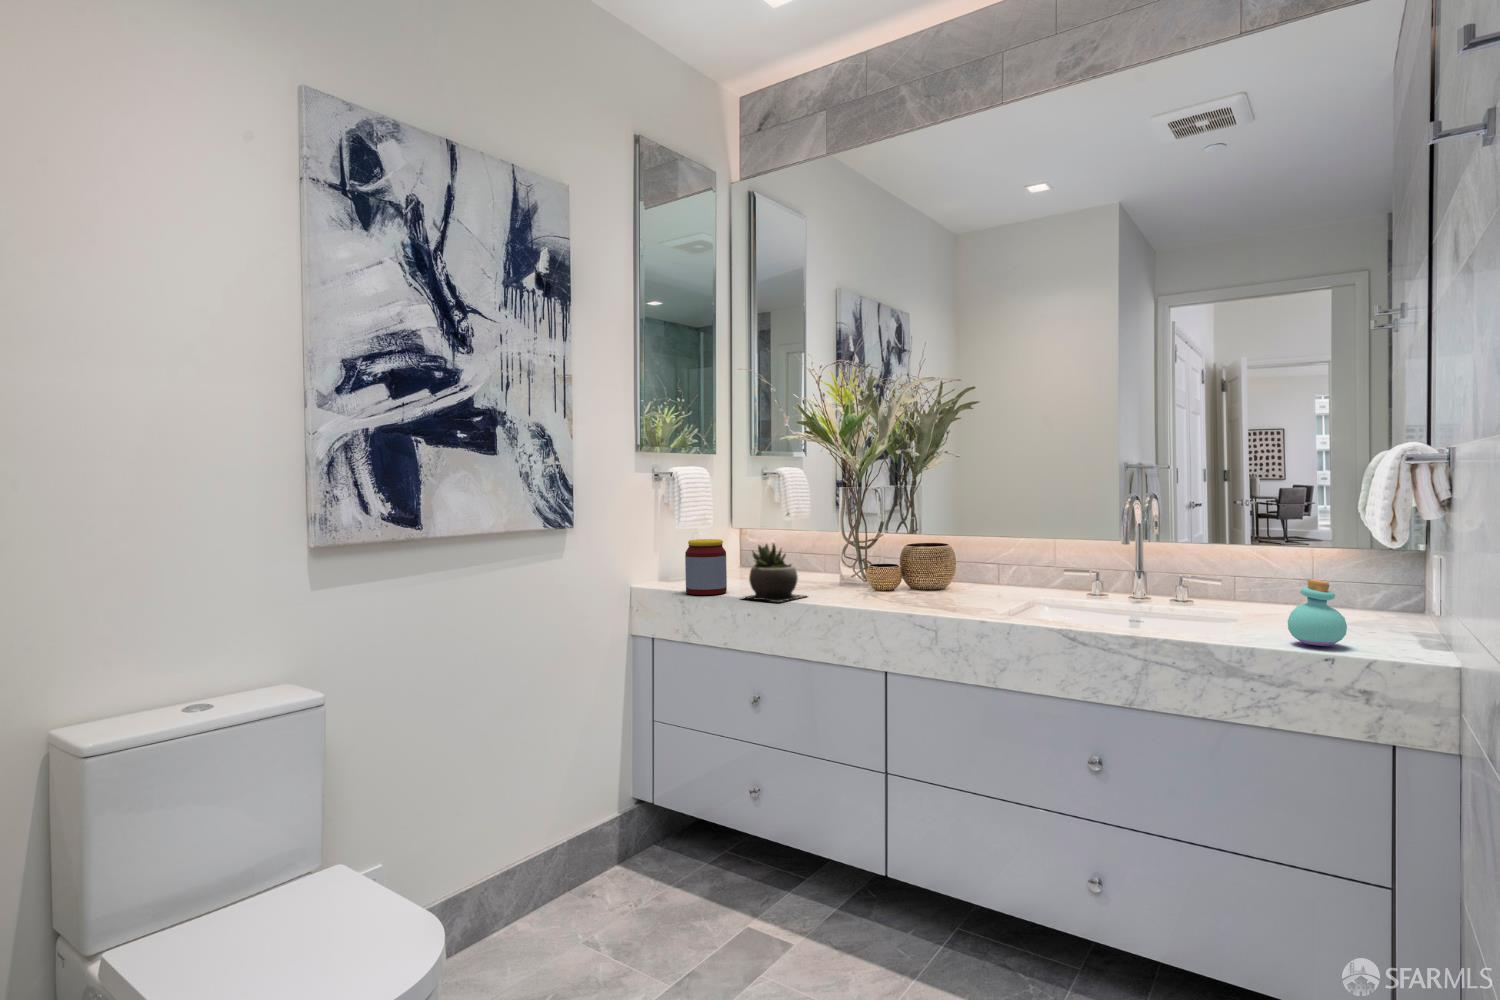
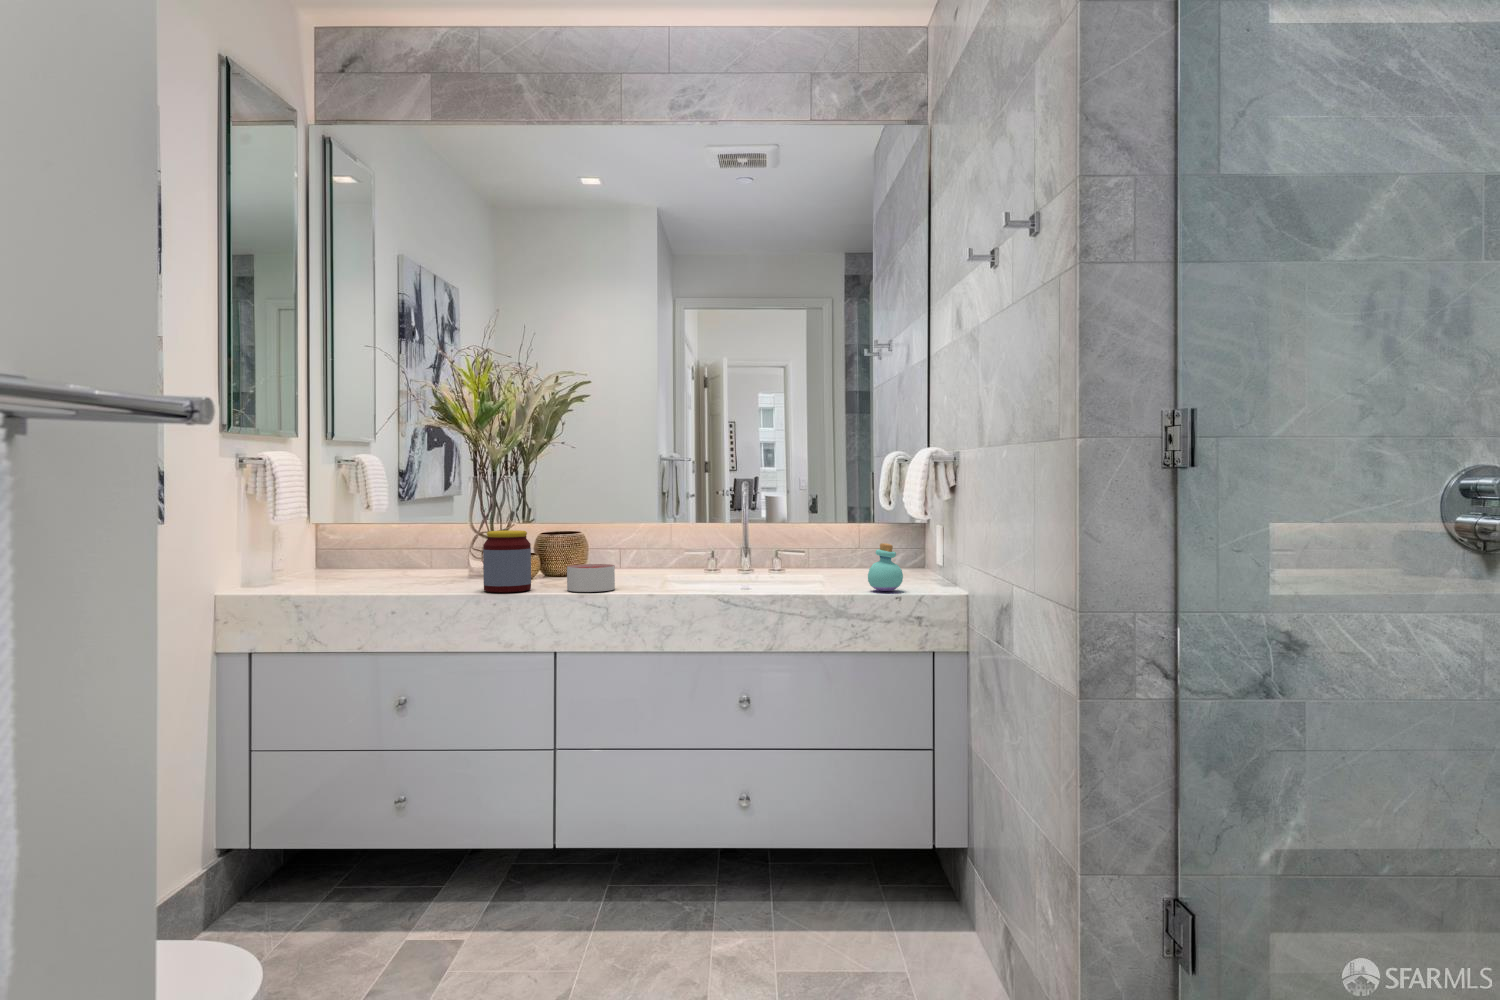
jar: present [685,539,727,595] -> present [483,530,531,592]
succulent plant: present [744,543,805,602] -> none [374,532,449,594]
candle: none [909,581,961,613] -> present [567,564,615,592]

